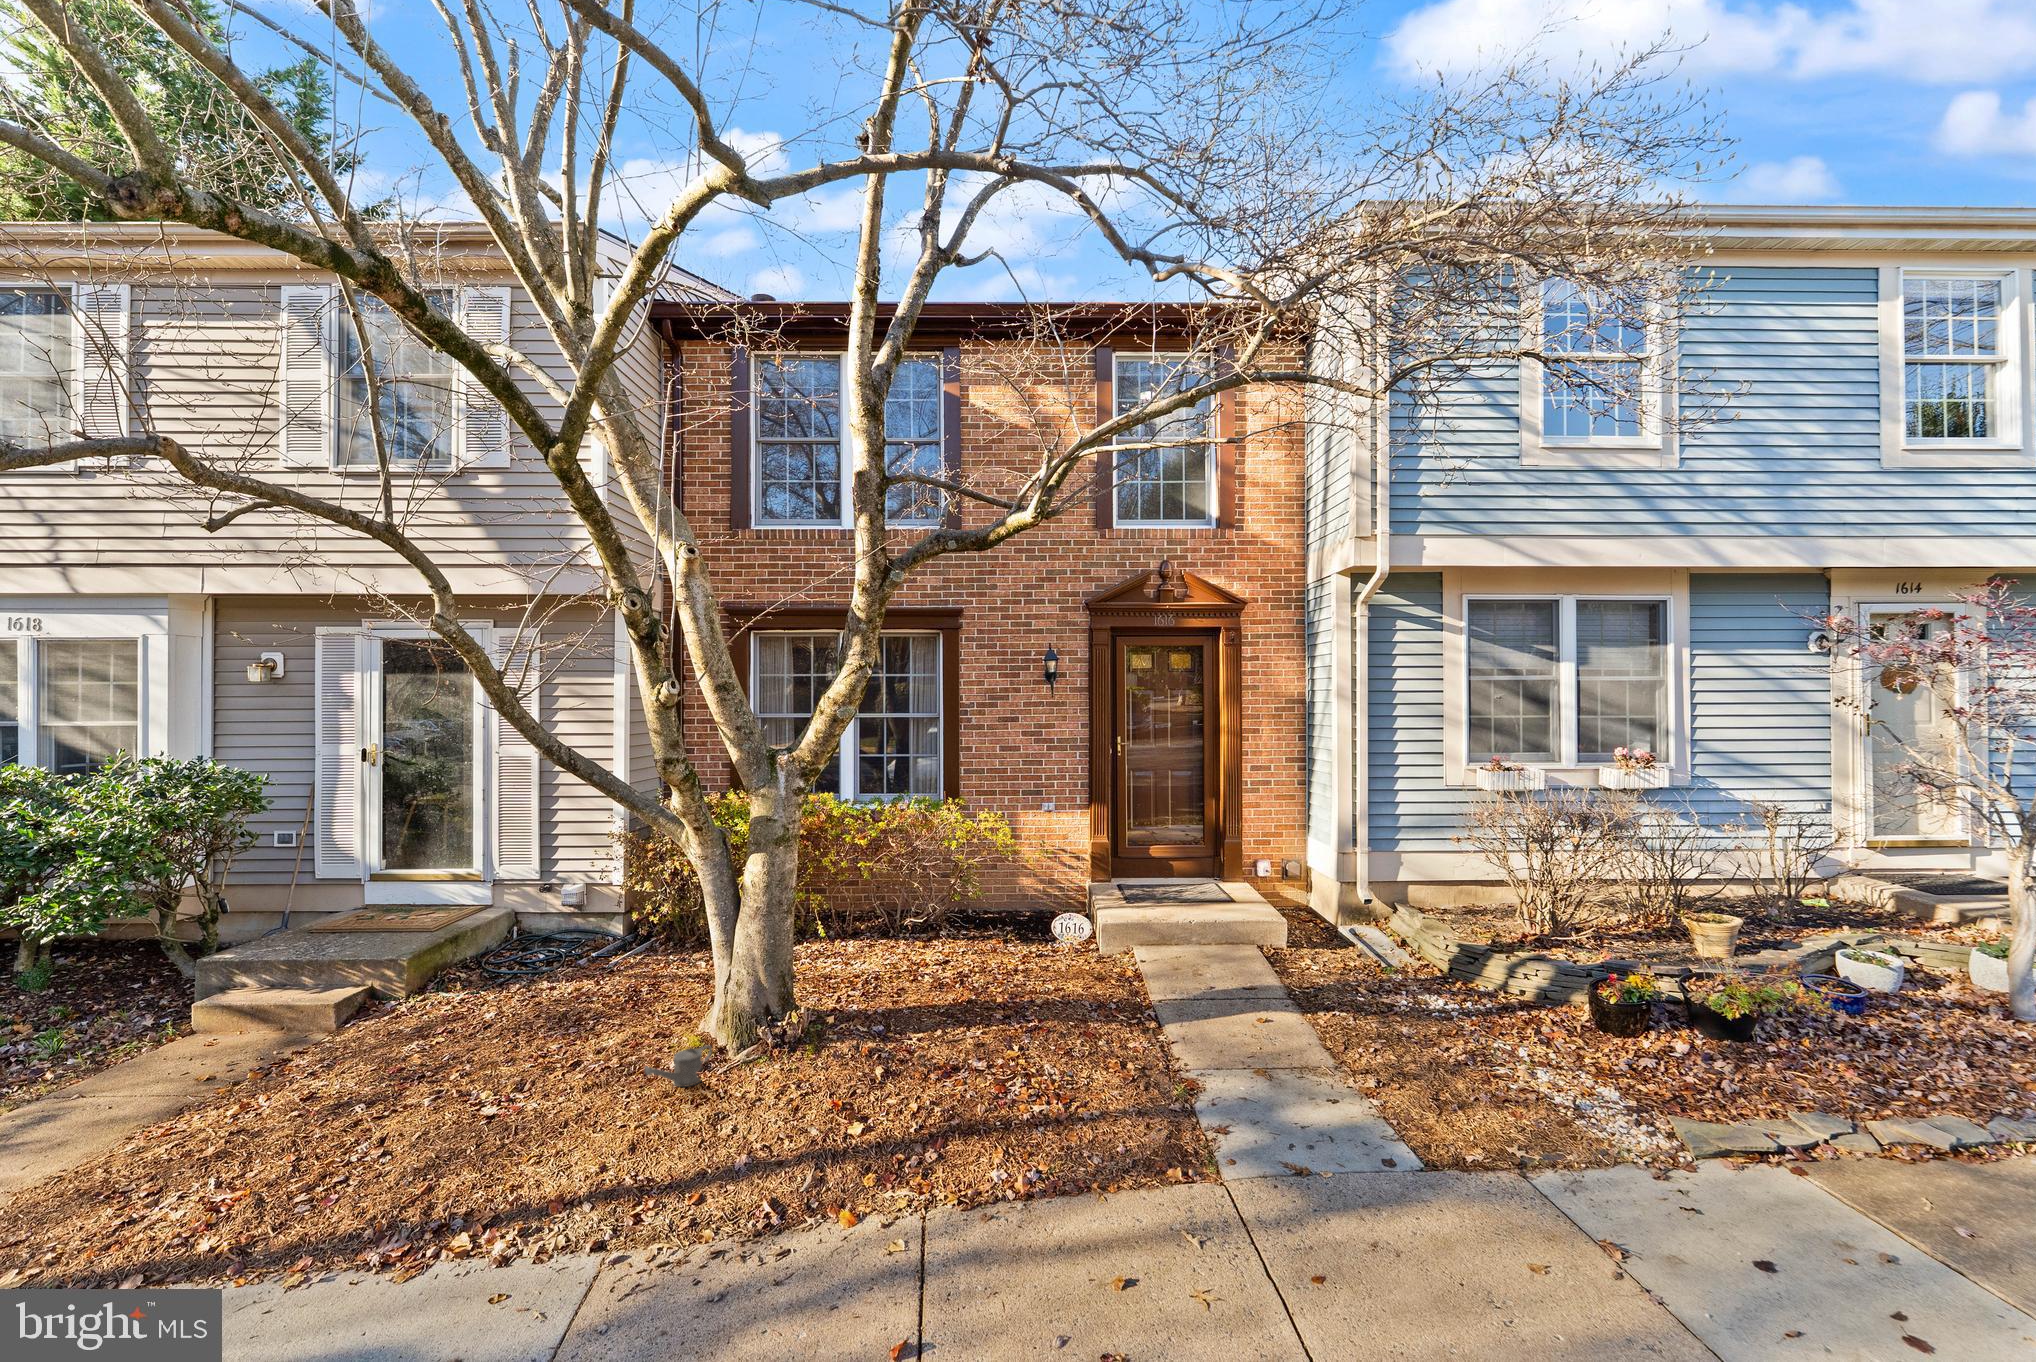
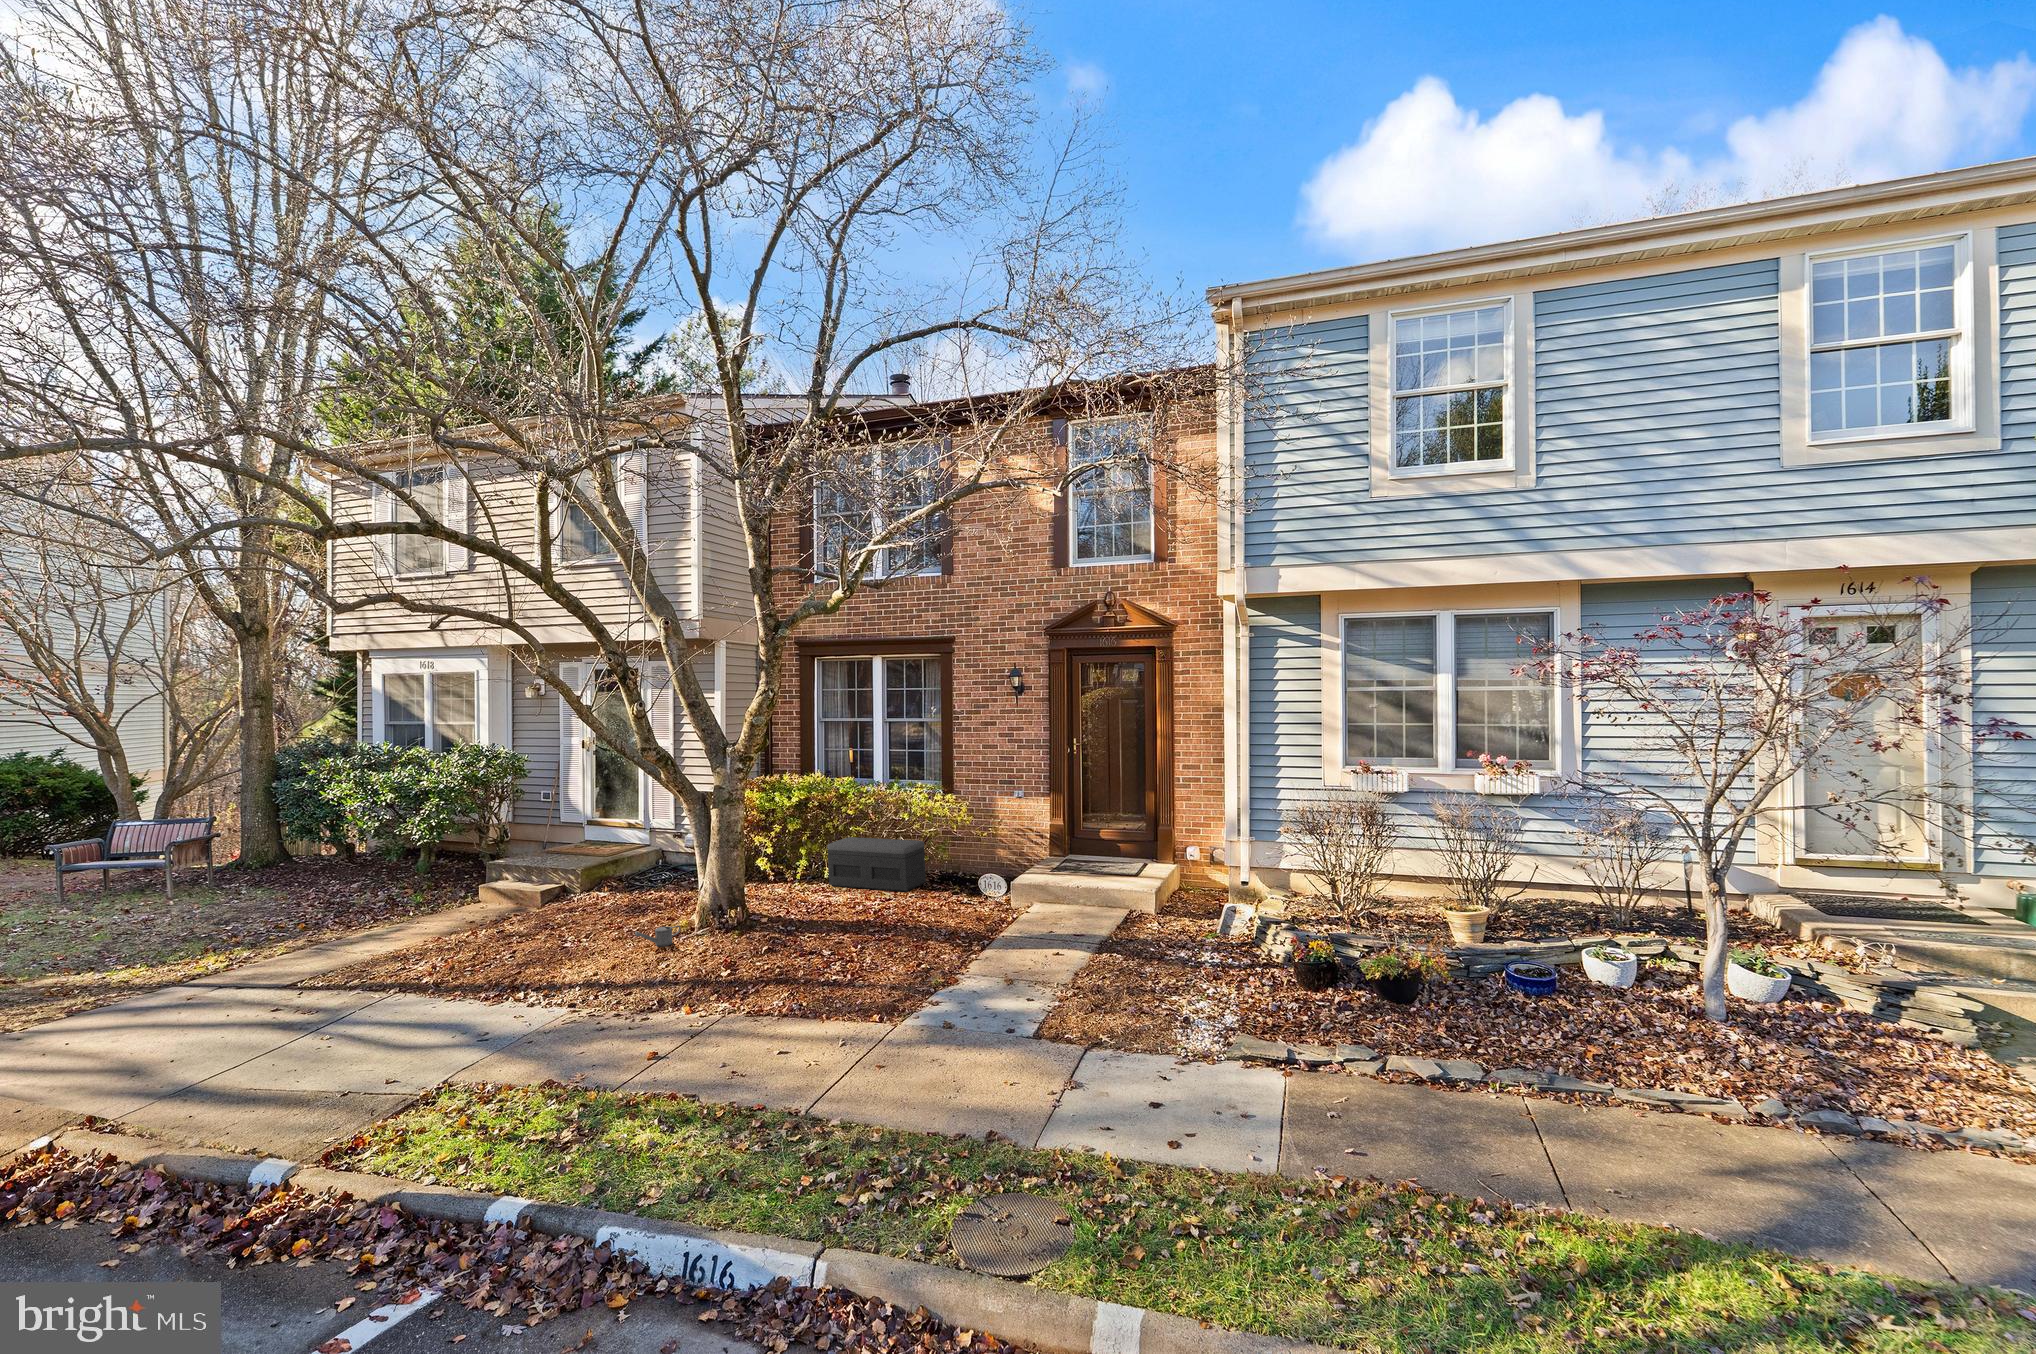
storage bench: none [820,876,954,948] -> present [827,837,926,892]

